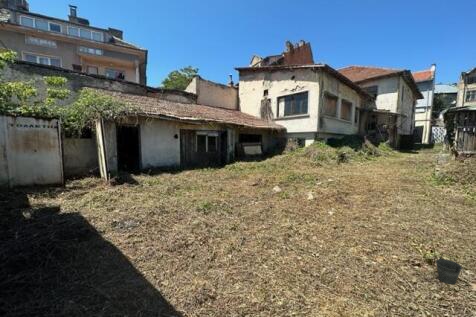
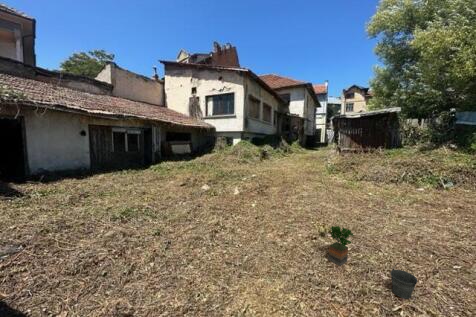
potted tree: none [383,220,408,256] -> present [328,226,354,266]

